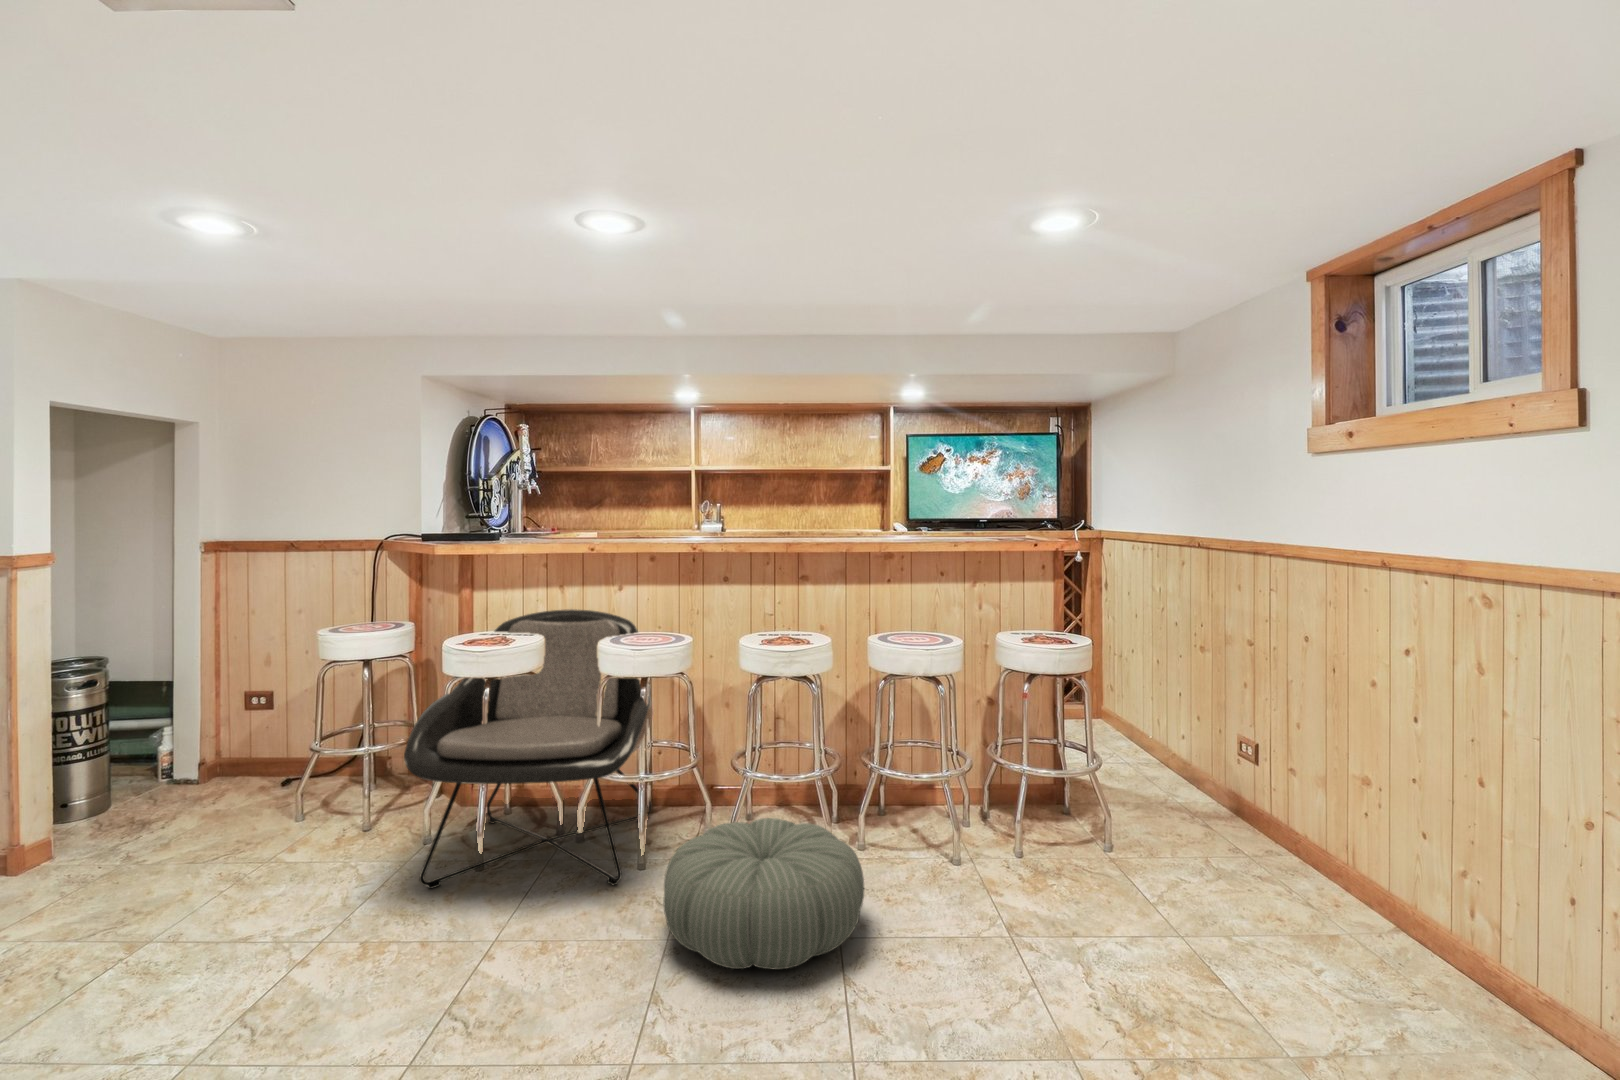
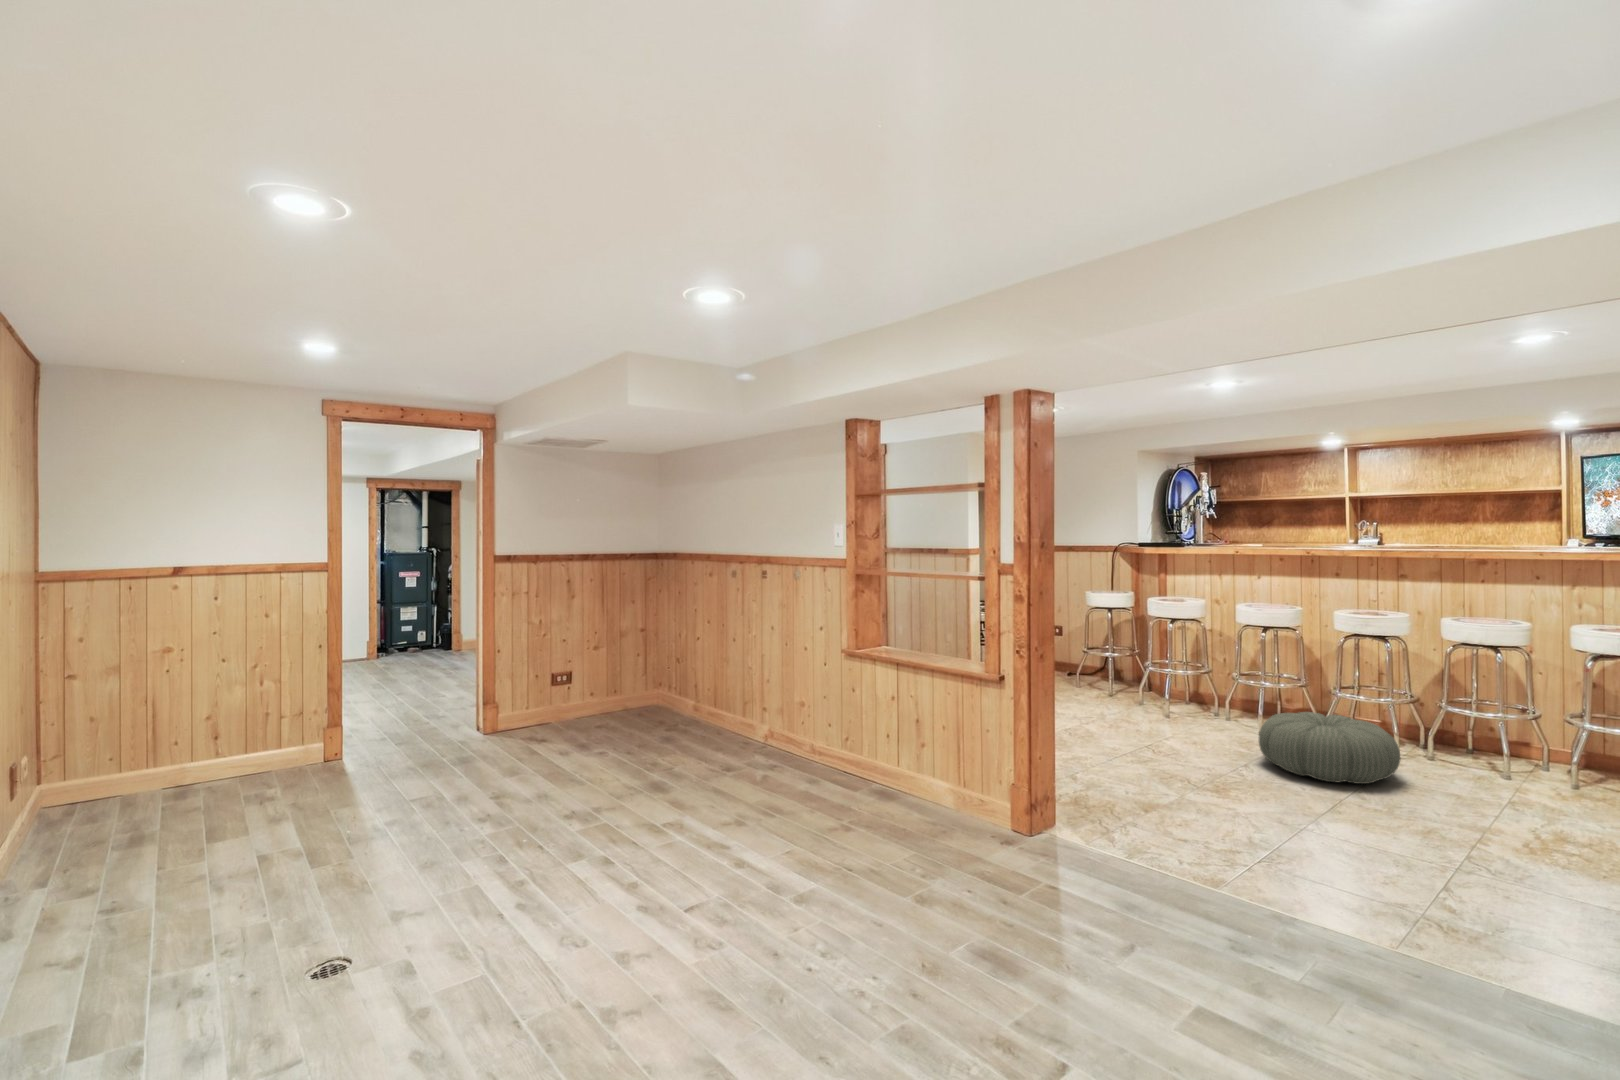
lounge chair: present [404,609,653,889] -> none [1127,588,1278,739]

